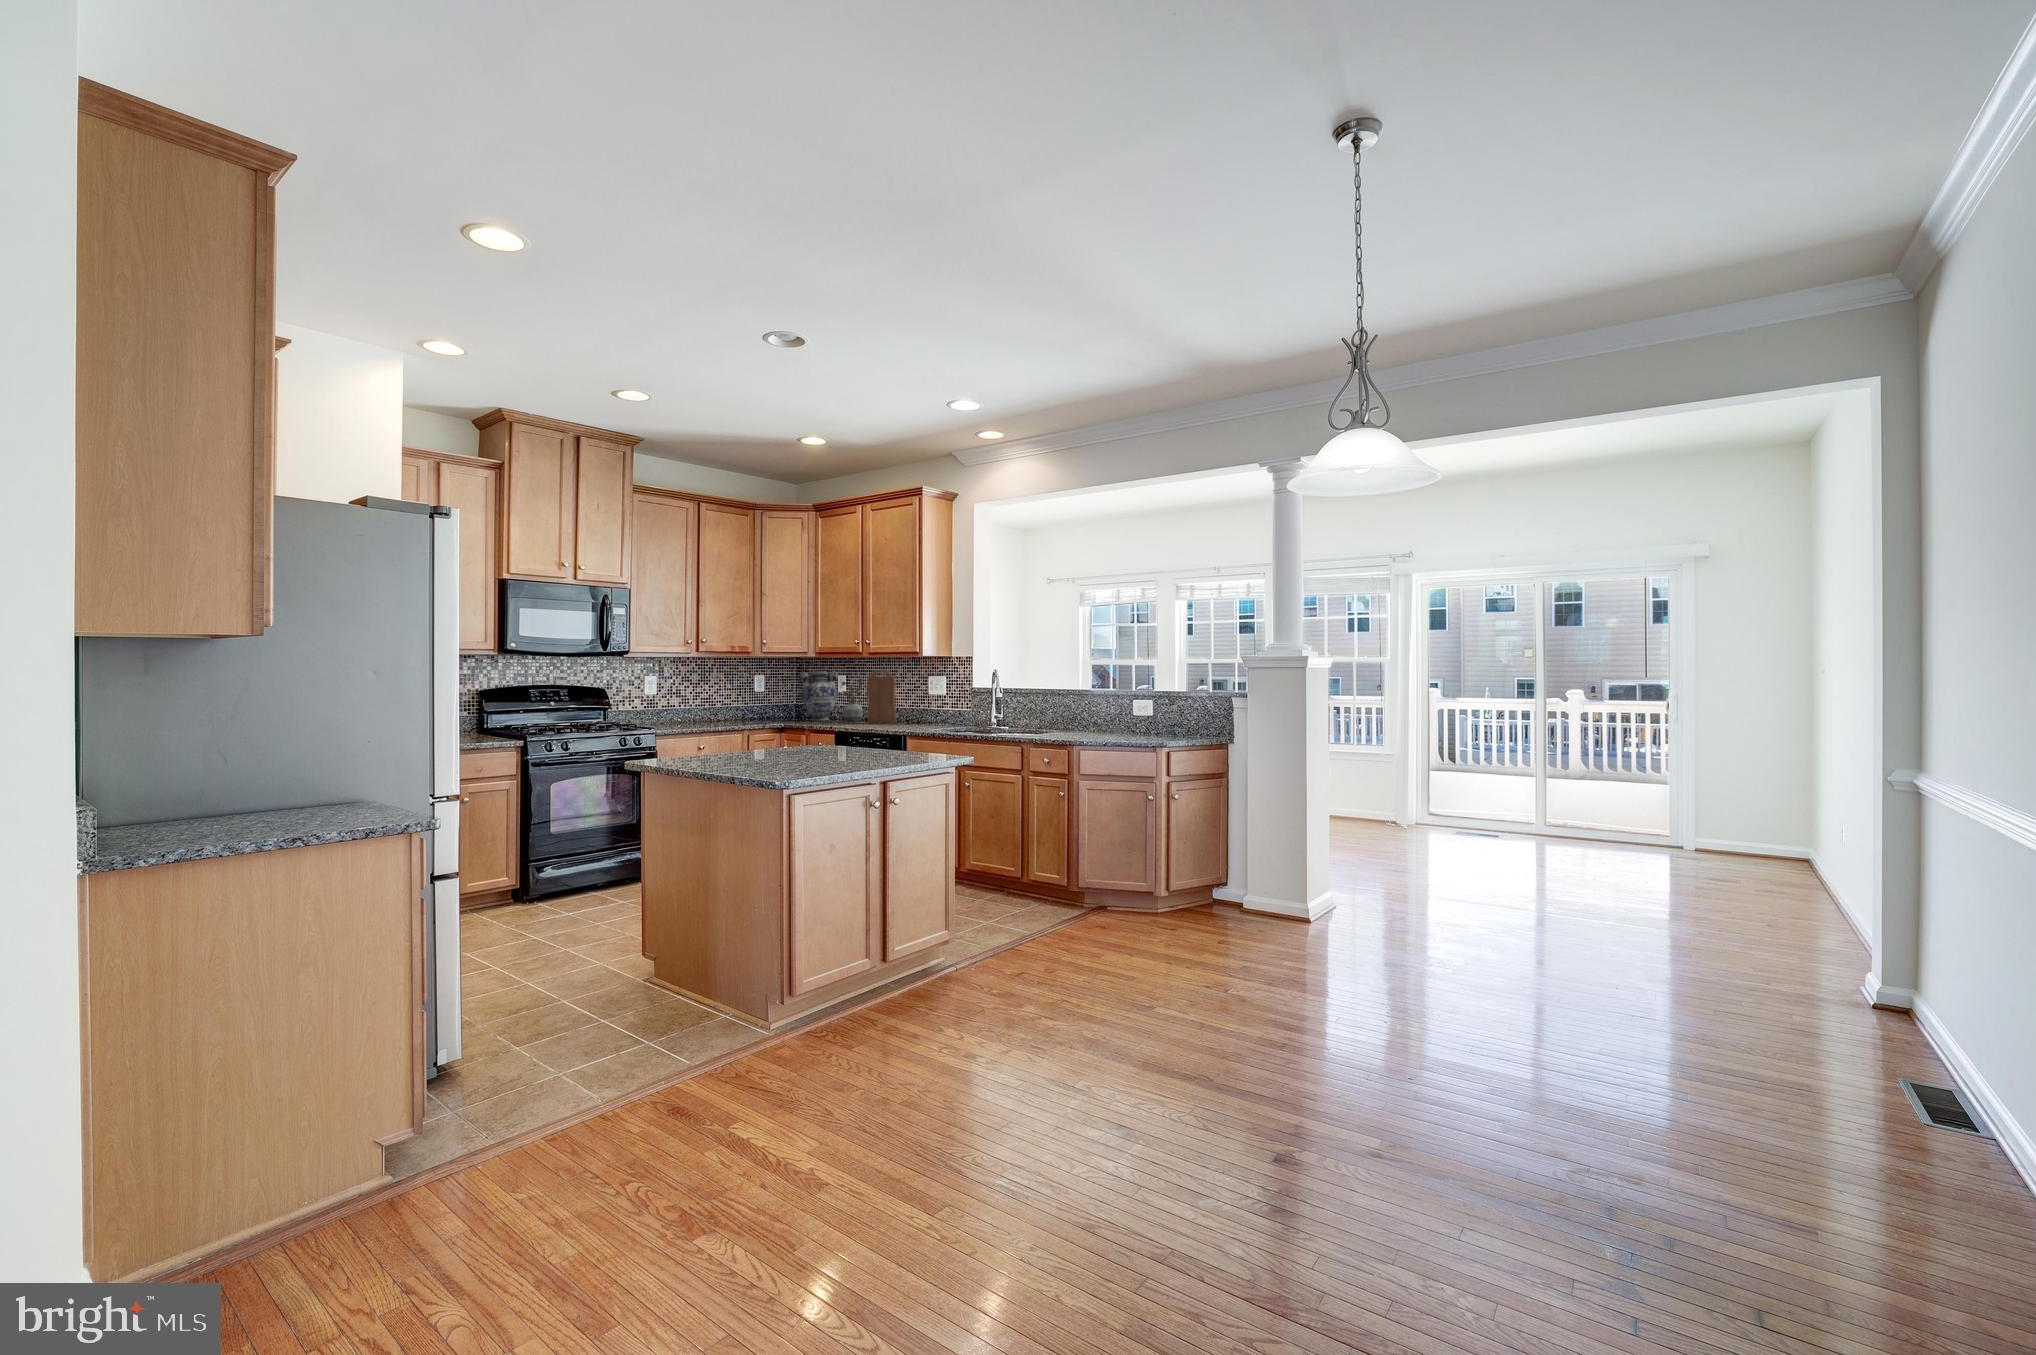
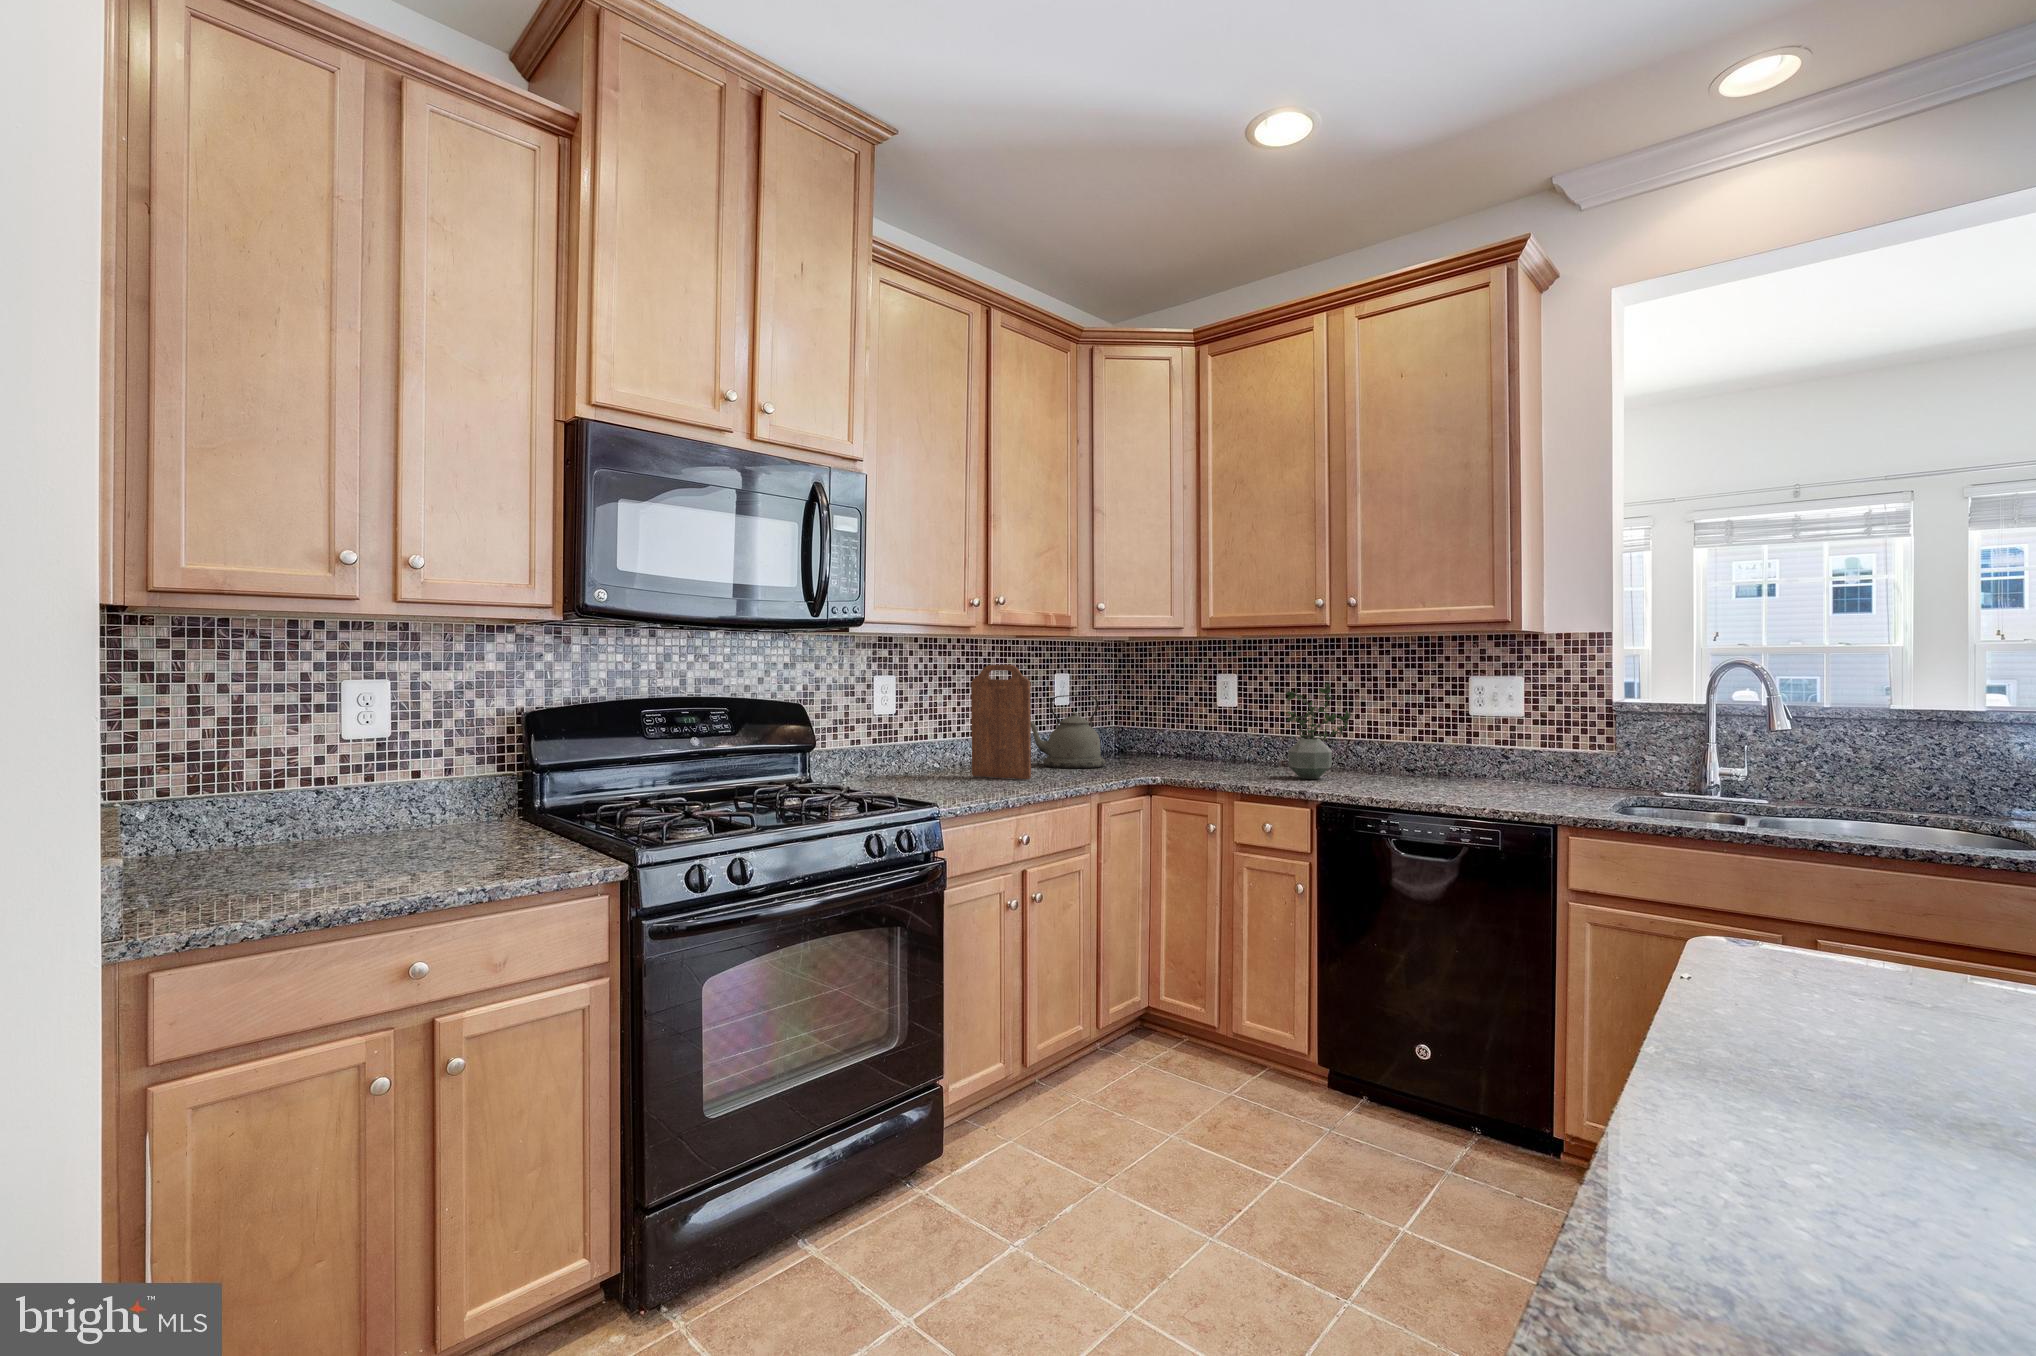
cutting board: present [867,670,895,723] -> present [971,665,1031,779]
vase: present [800,671,838,721] -> none [1181,668,1253,773]
kettle: none [727,685,770,721] -> present [1031,695,1105,769]

